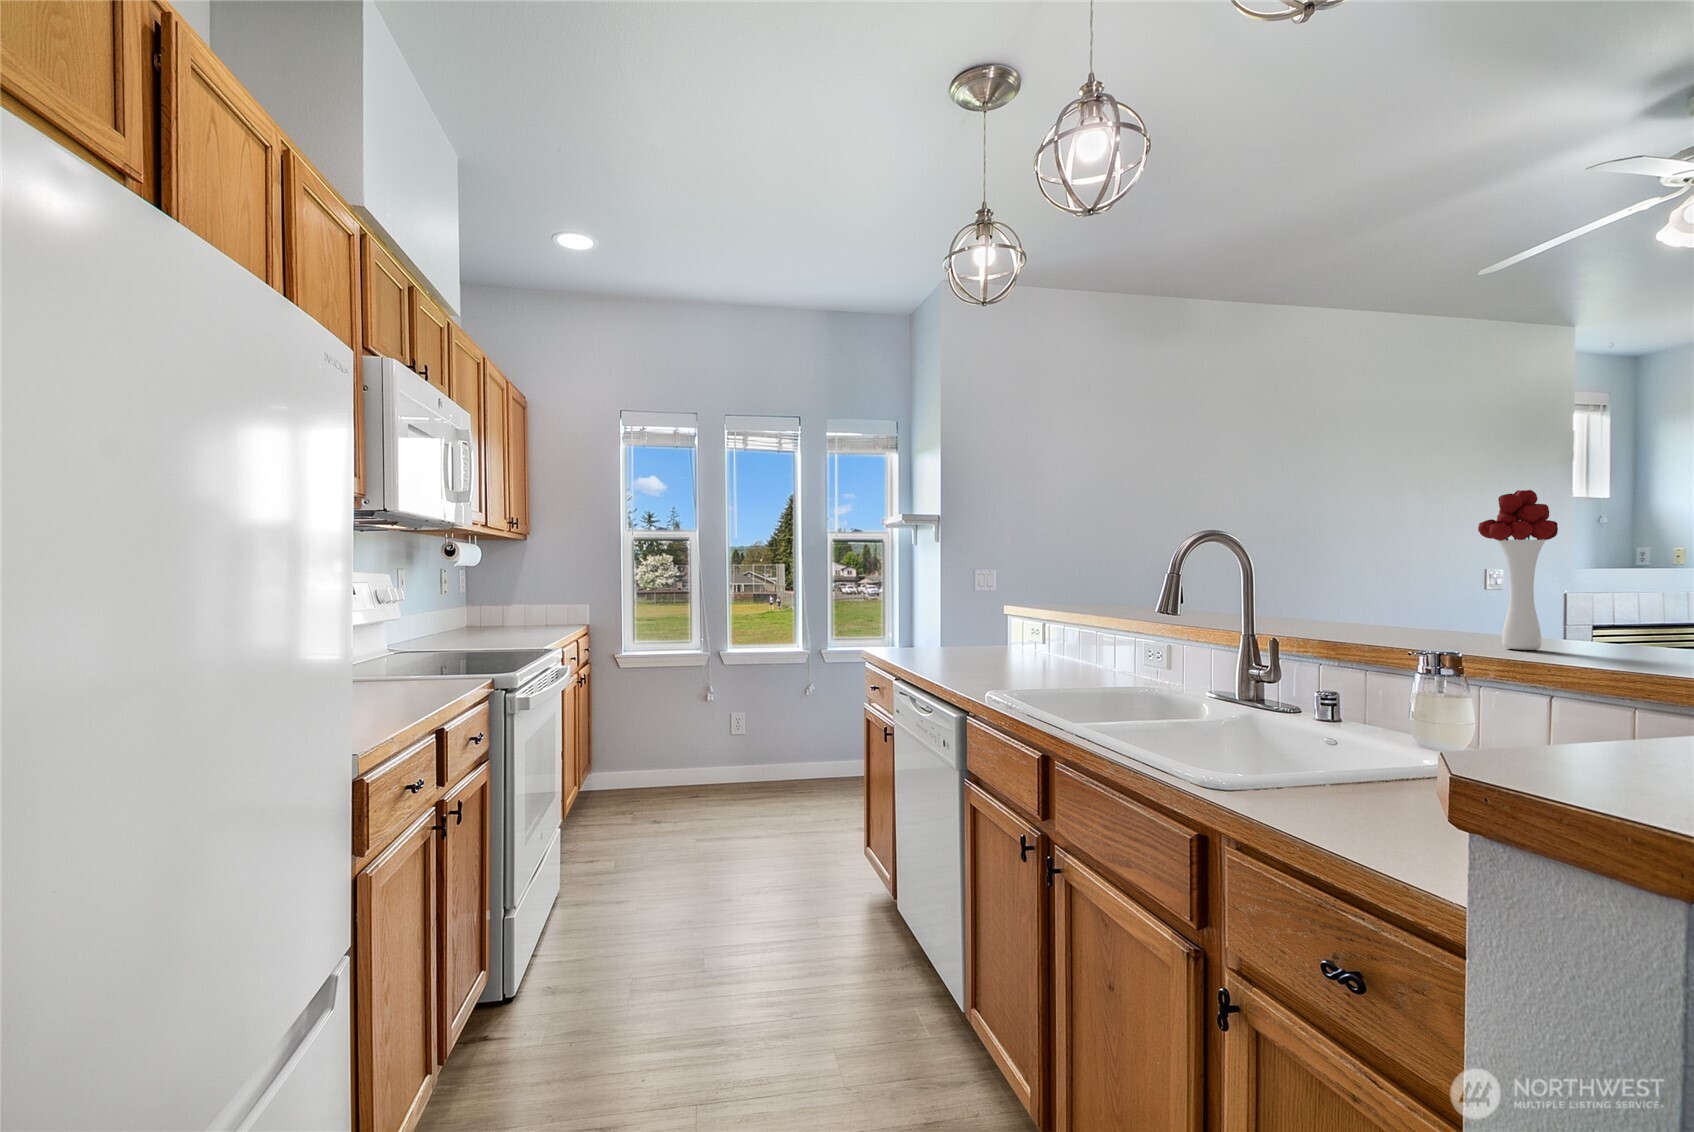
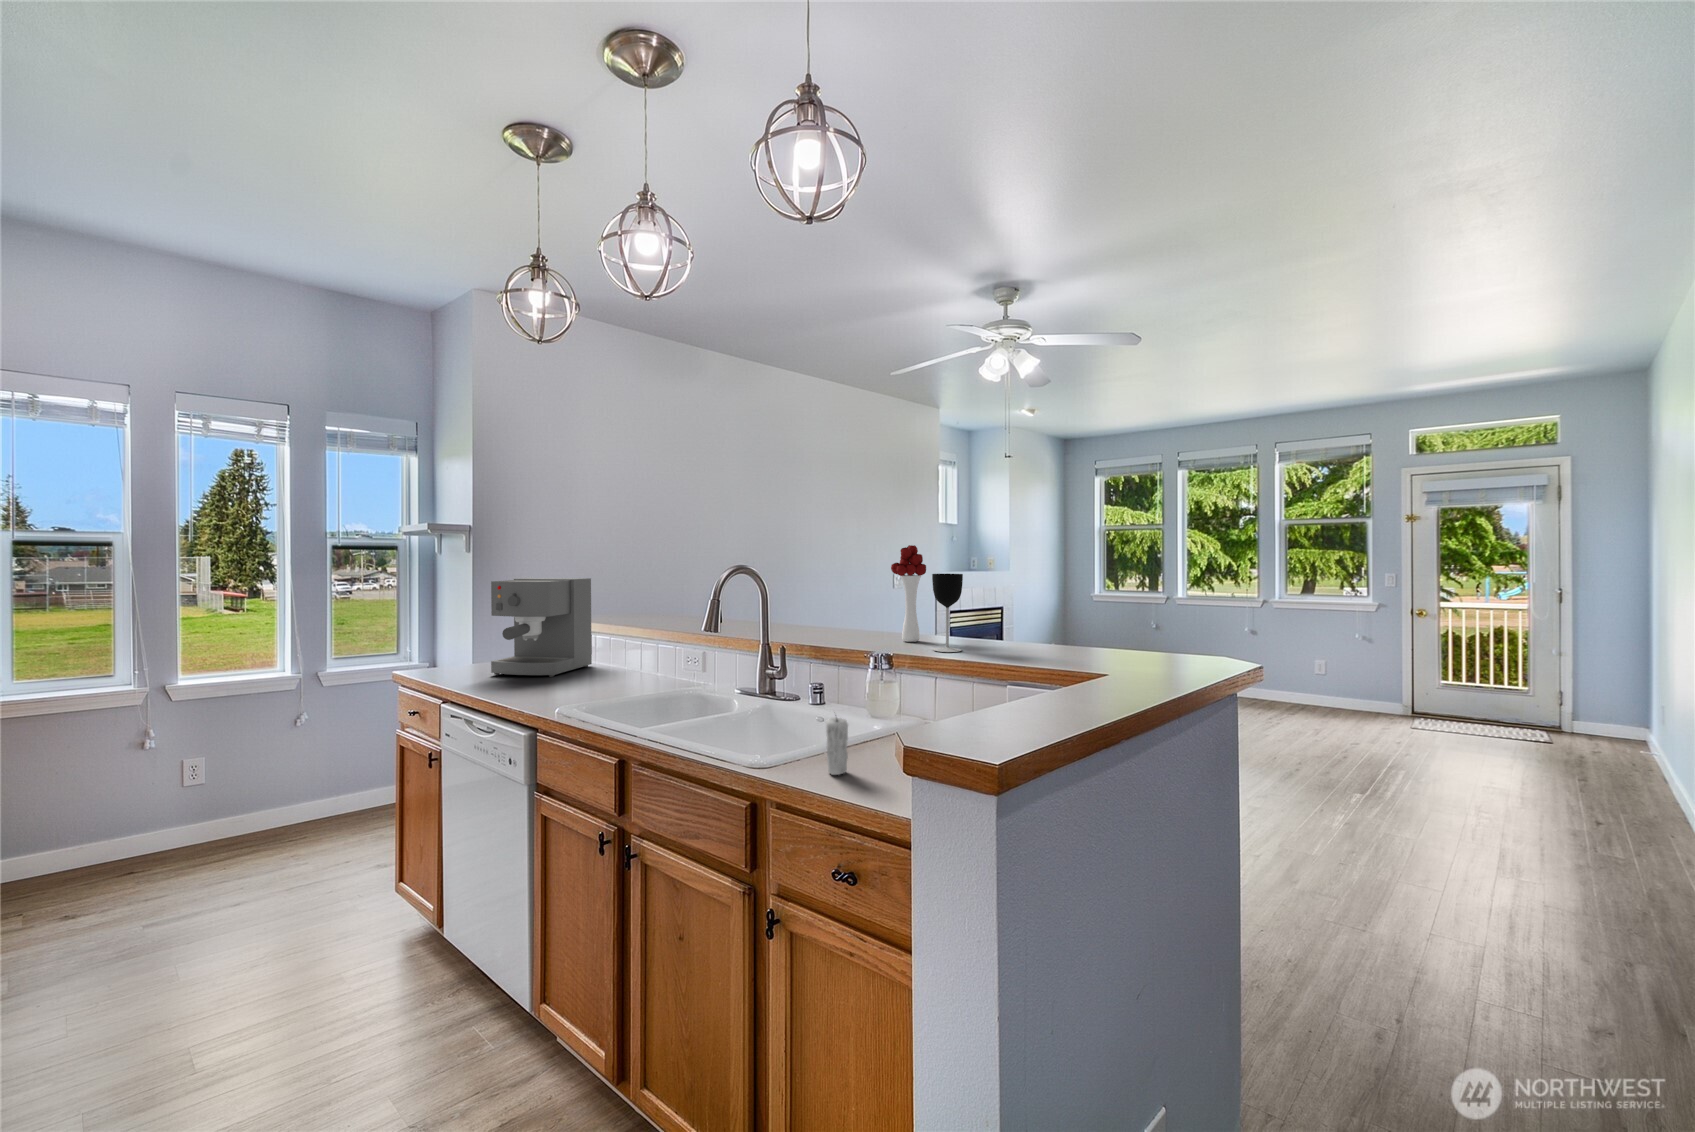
wine glass: none [1565,529,1642,667] -> present [932,574,963,652]
coffee maker: none [941,559,1041,665] -> present [491,578,592,677]
candle: none [1318,717,1359,819] -> present [826,717,848,775]

